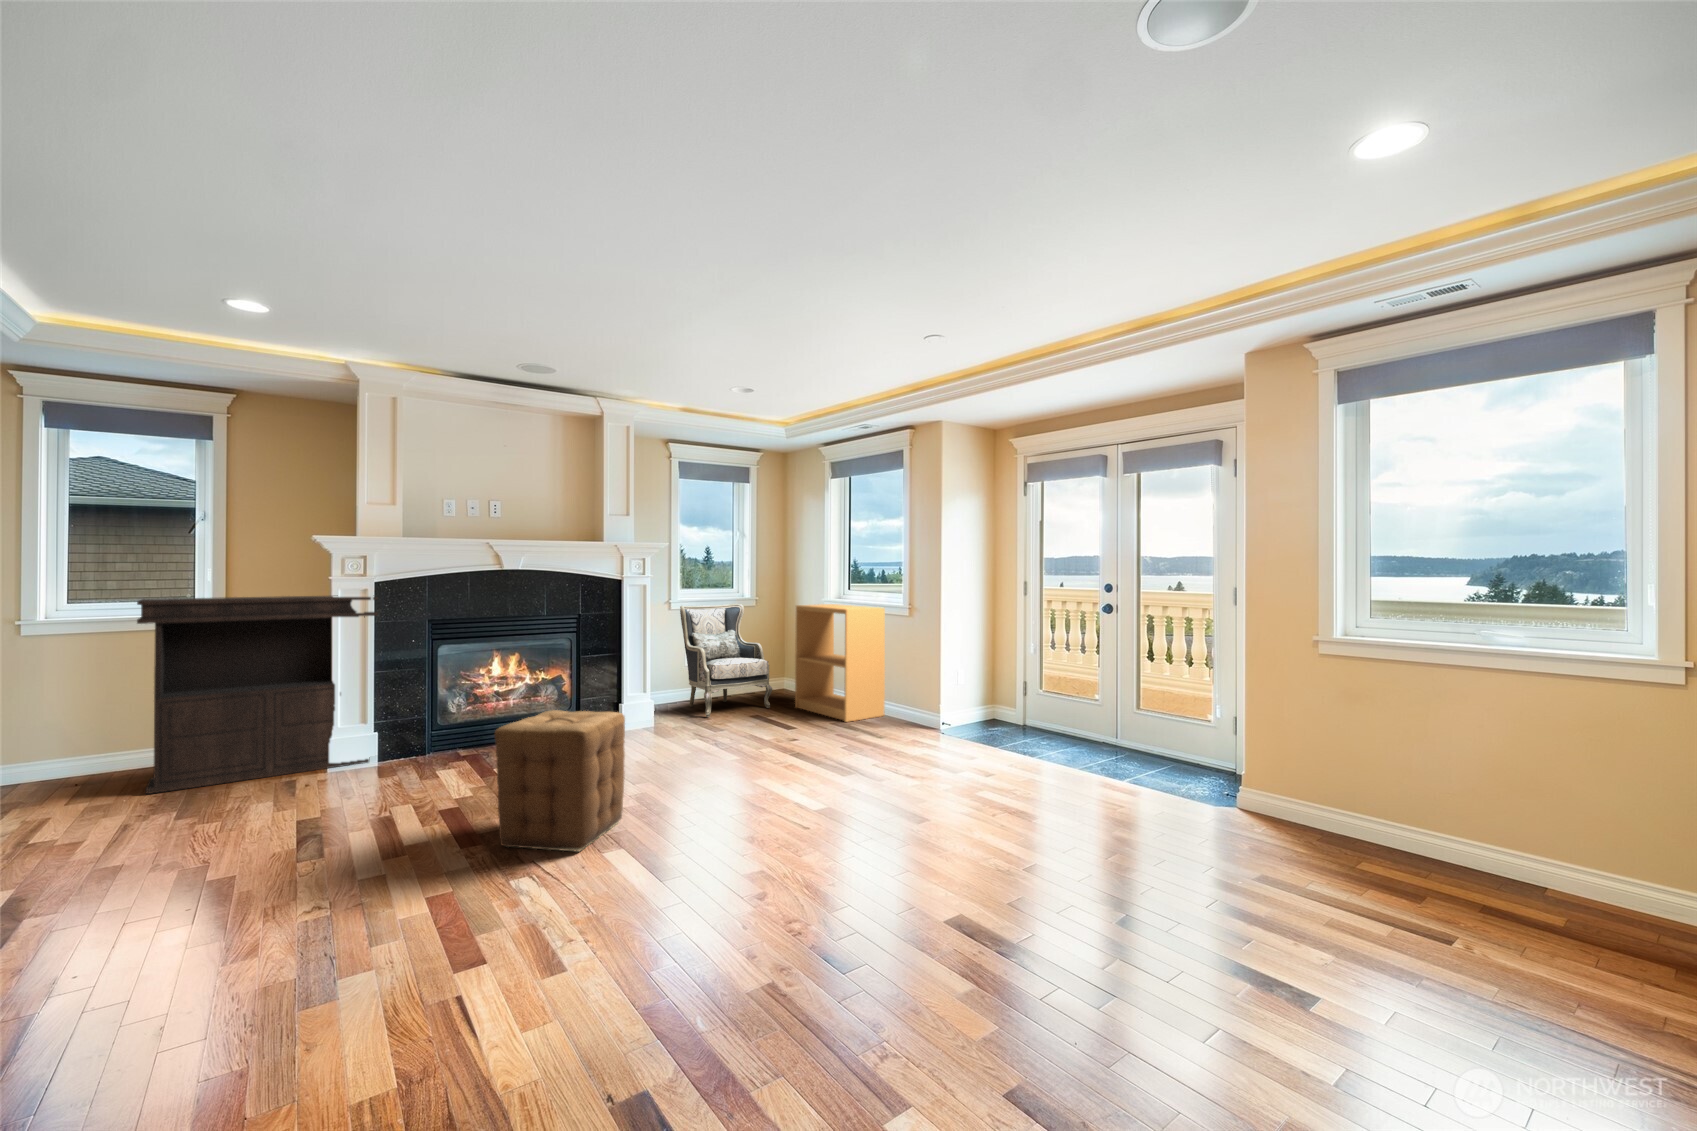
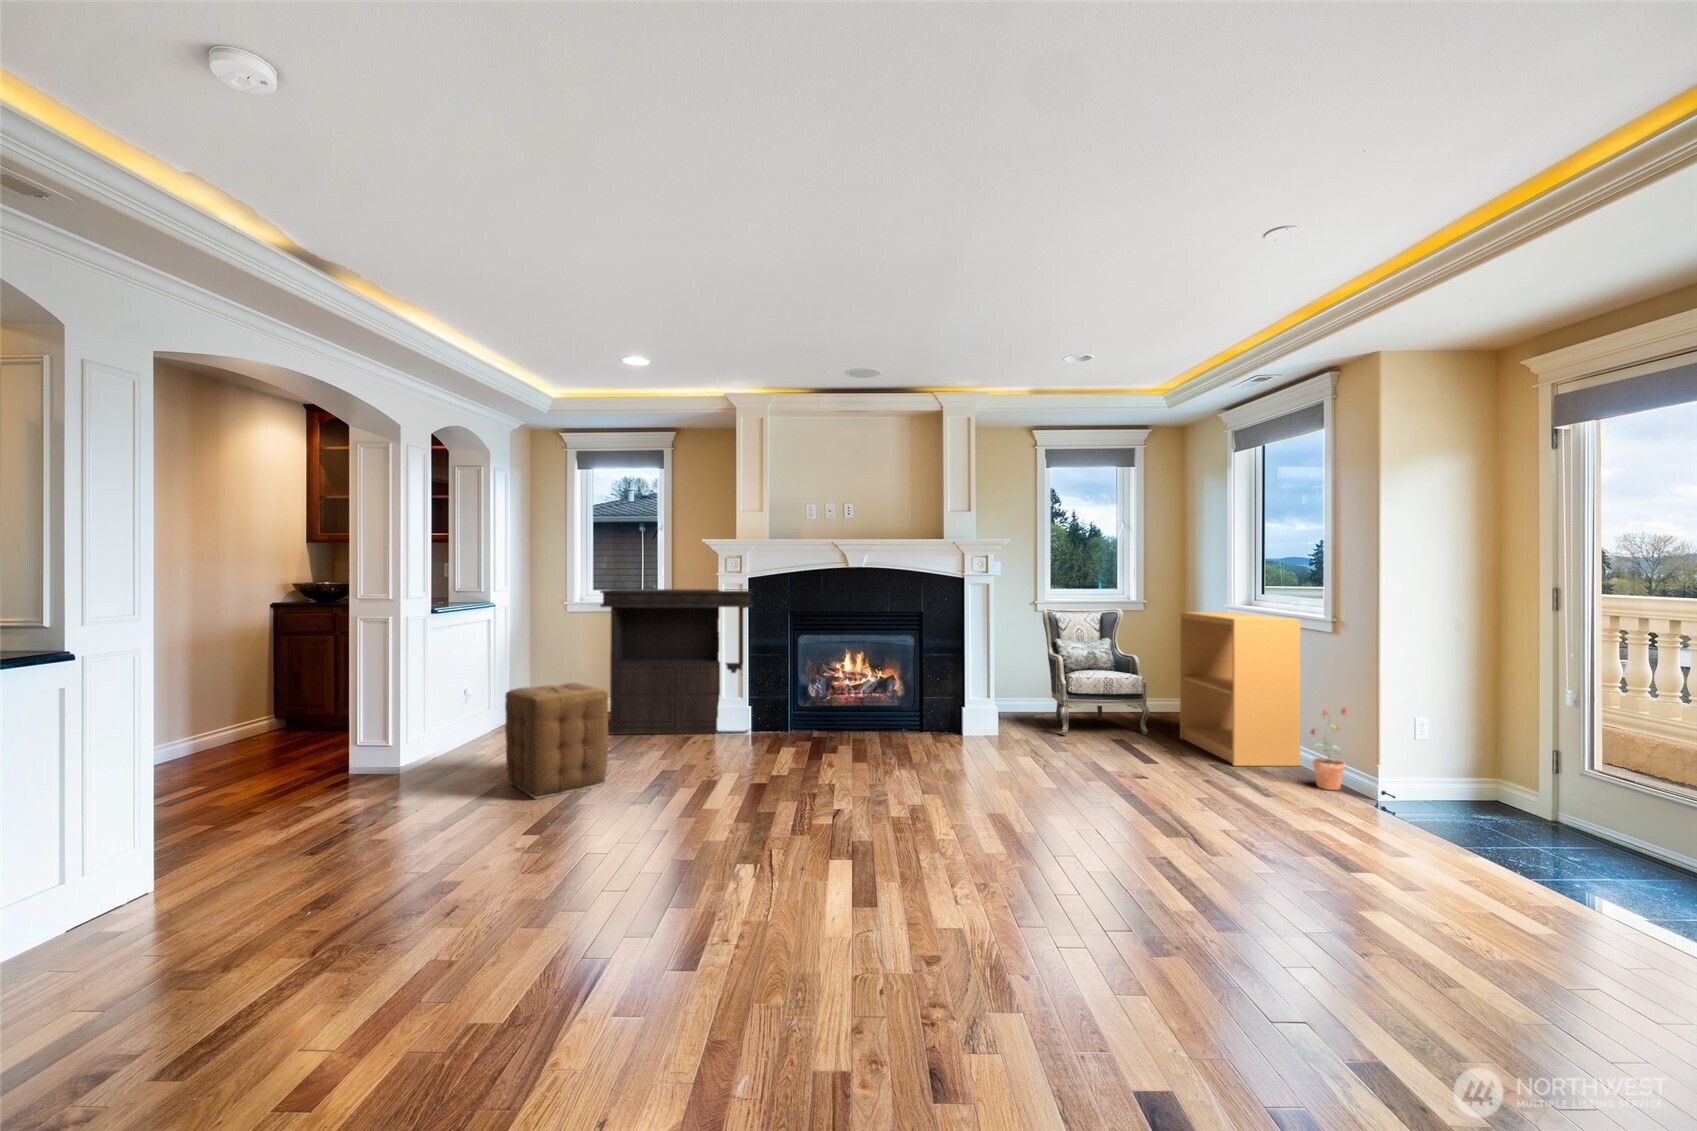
potted plant: none [898,668,922,728] -> present [1311,707,1348,790]
ottoman: present [494,710,625,852] -> present [505,683,608,799]

